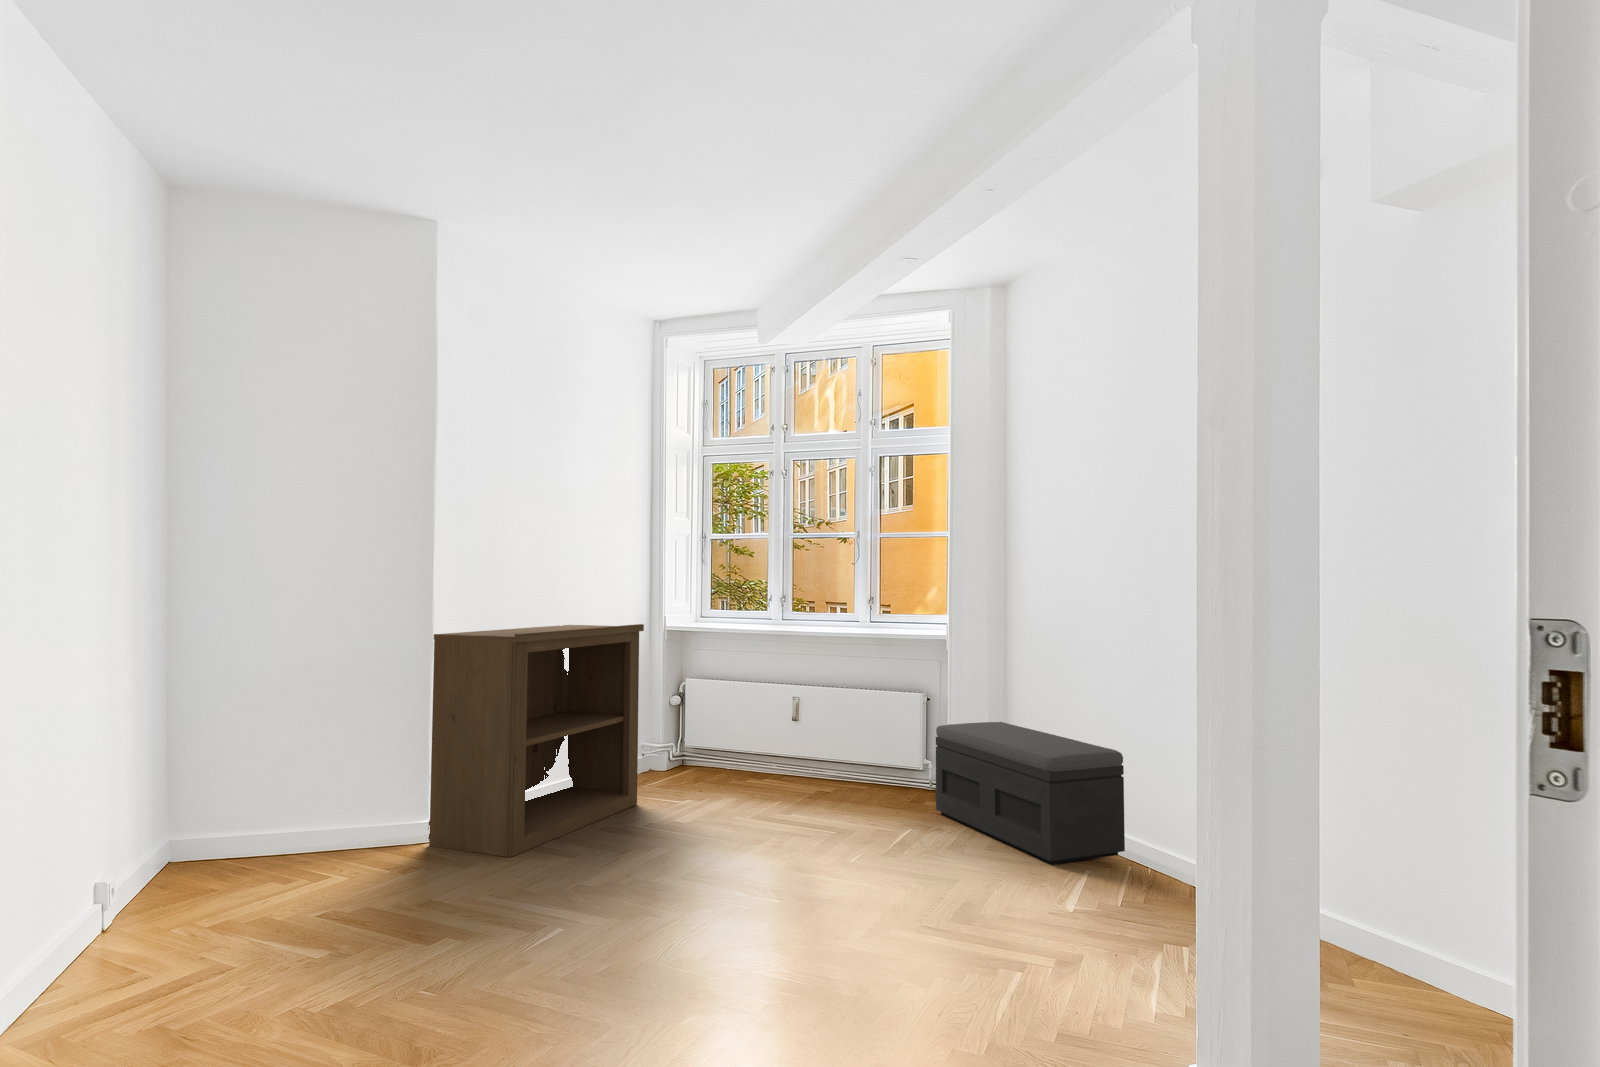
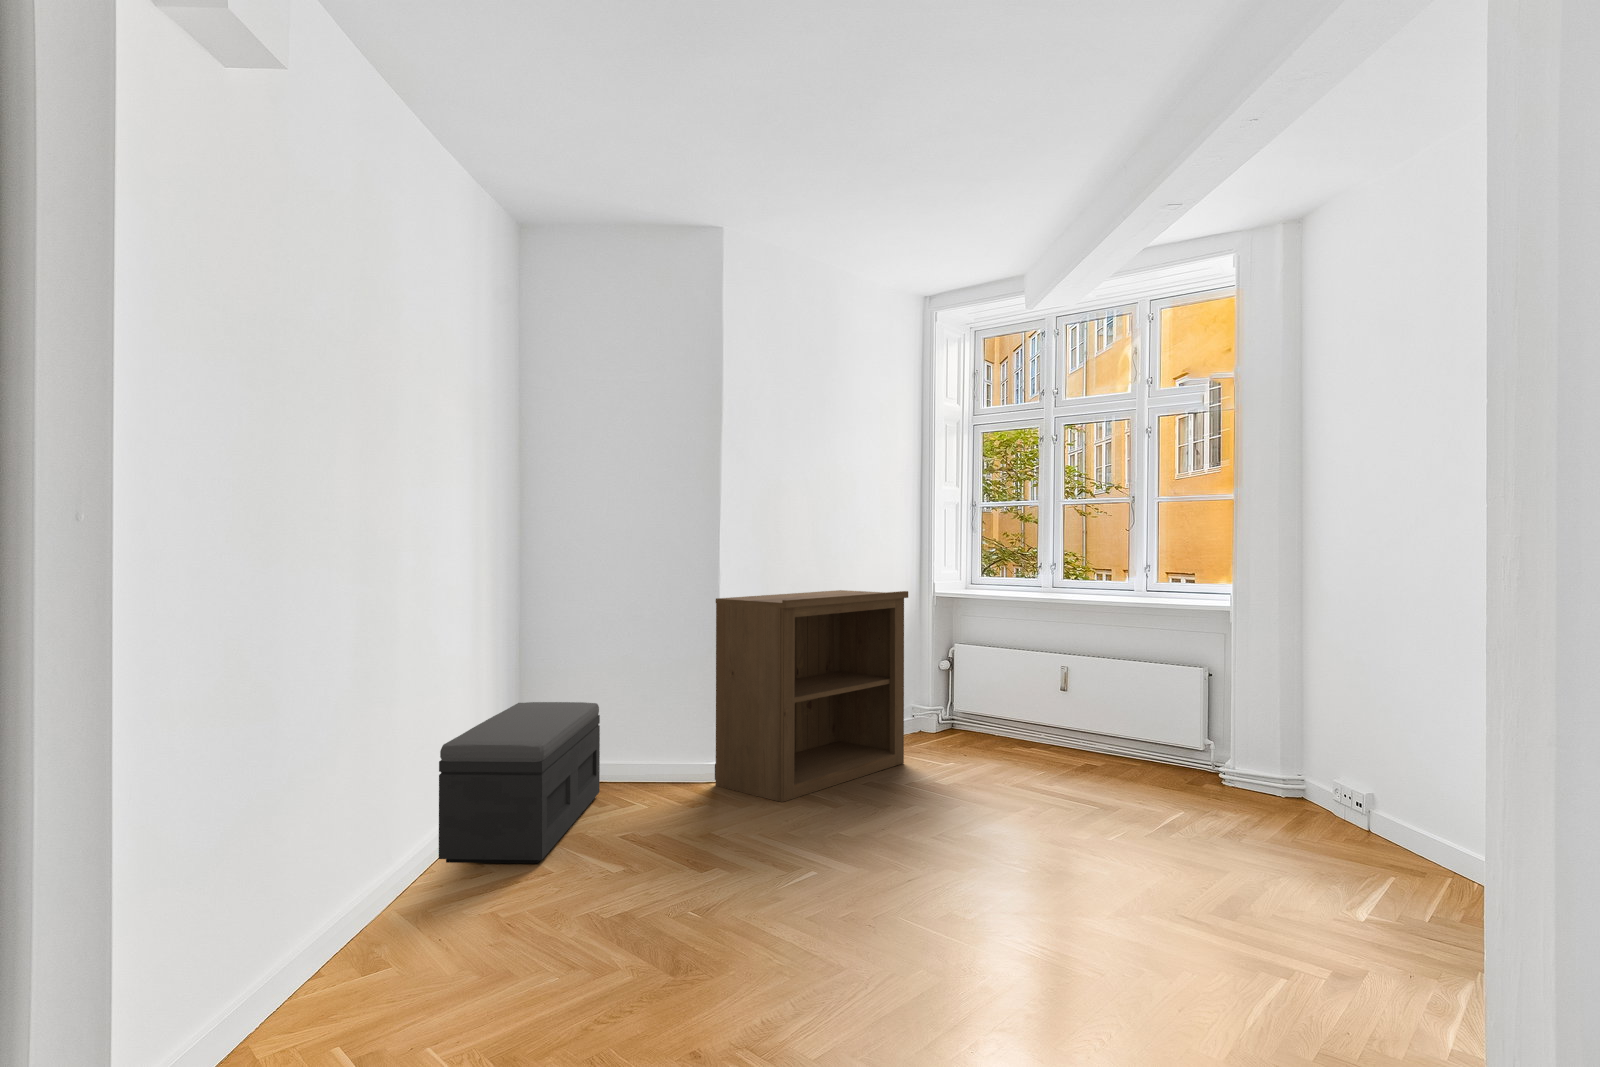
storage bench: present [936,722,1125,864] -> present [439,702,600,863]

